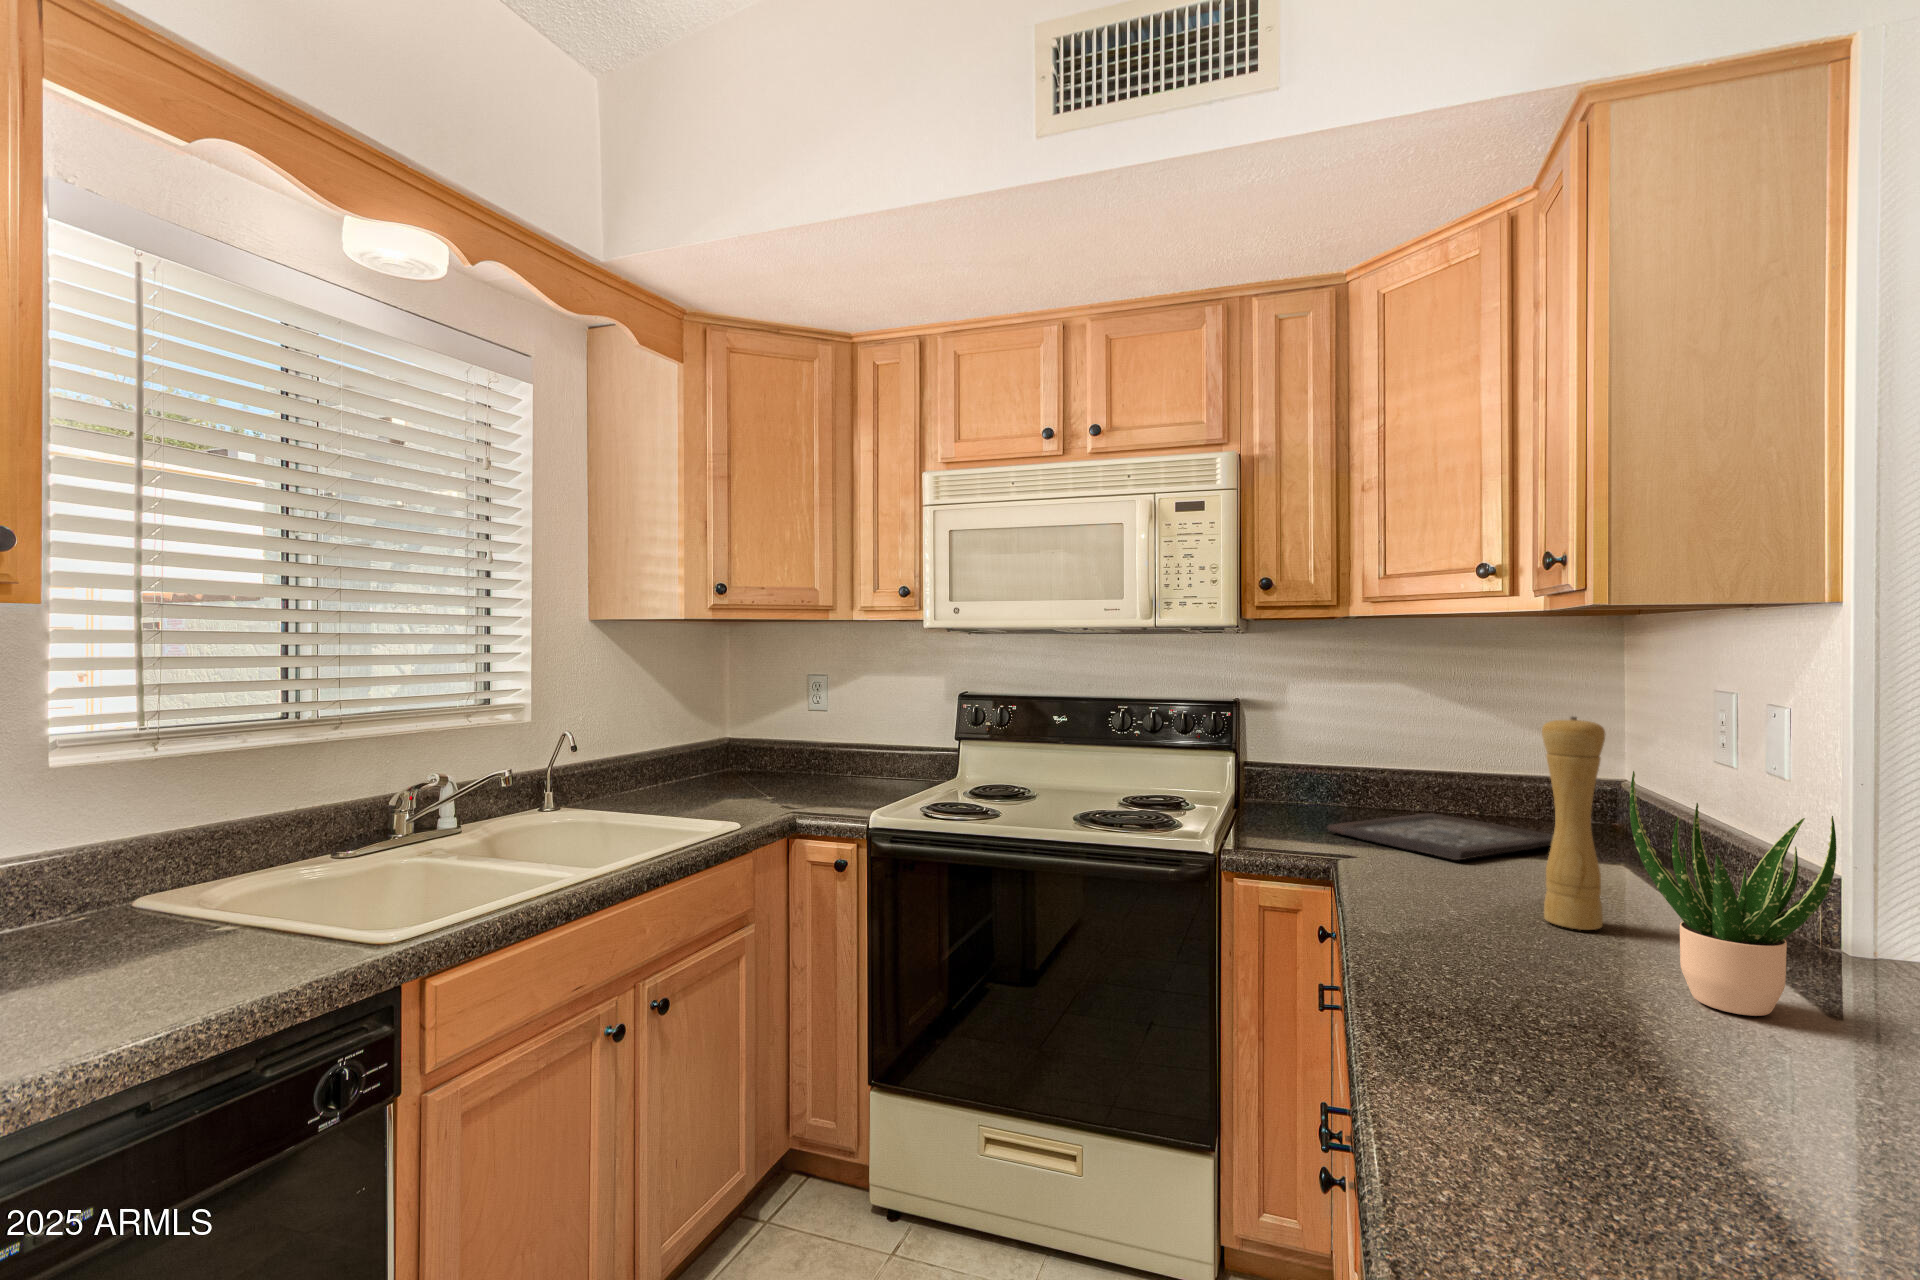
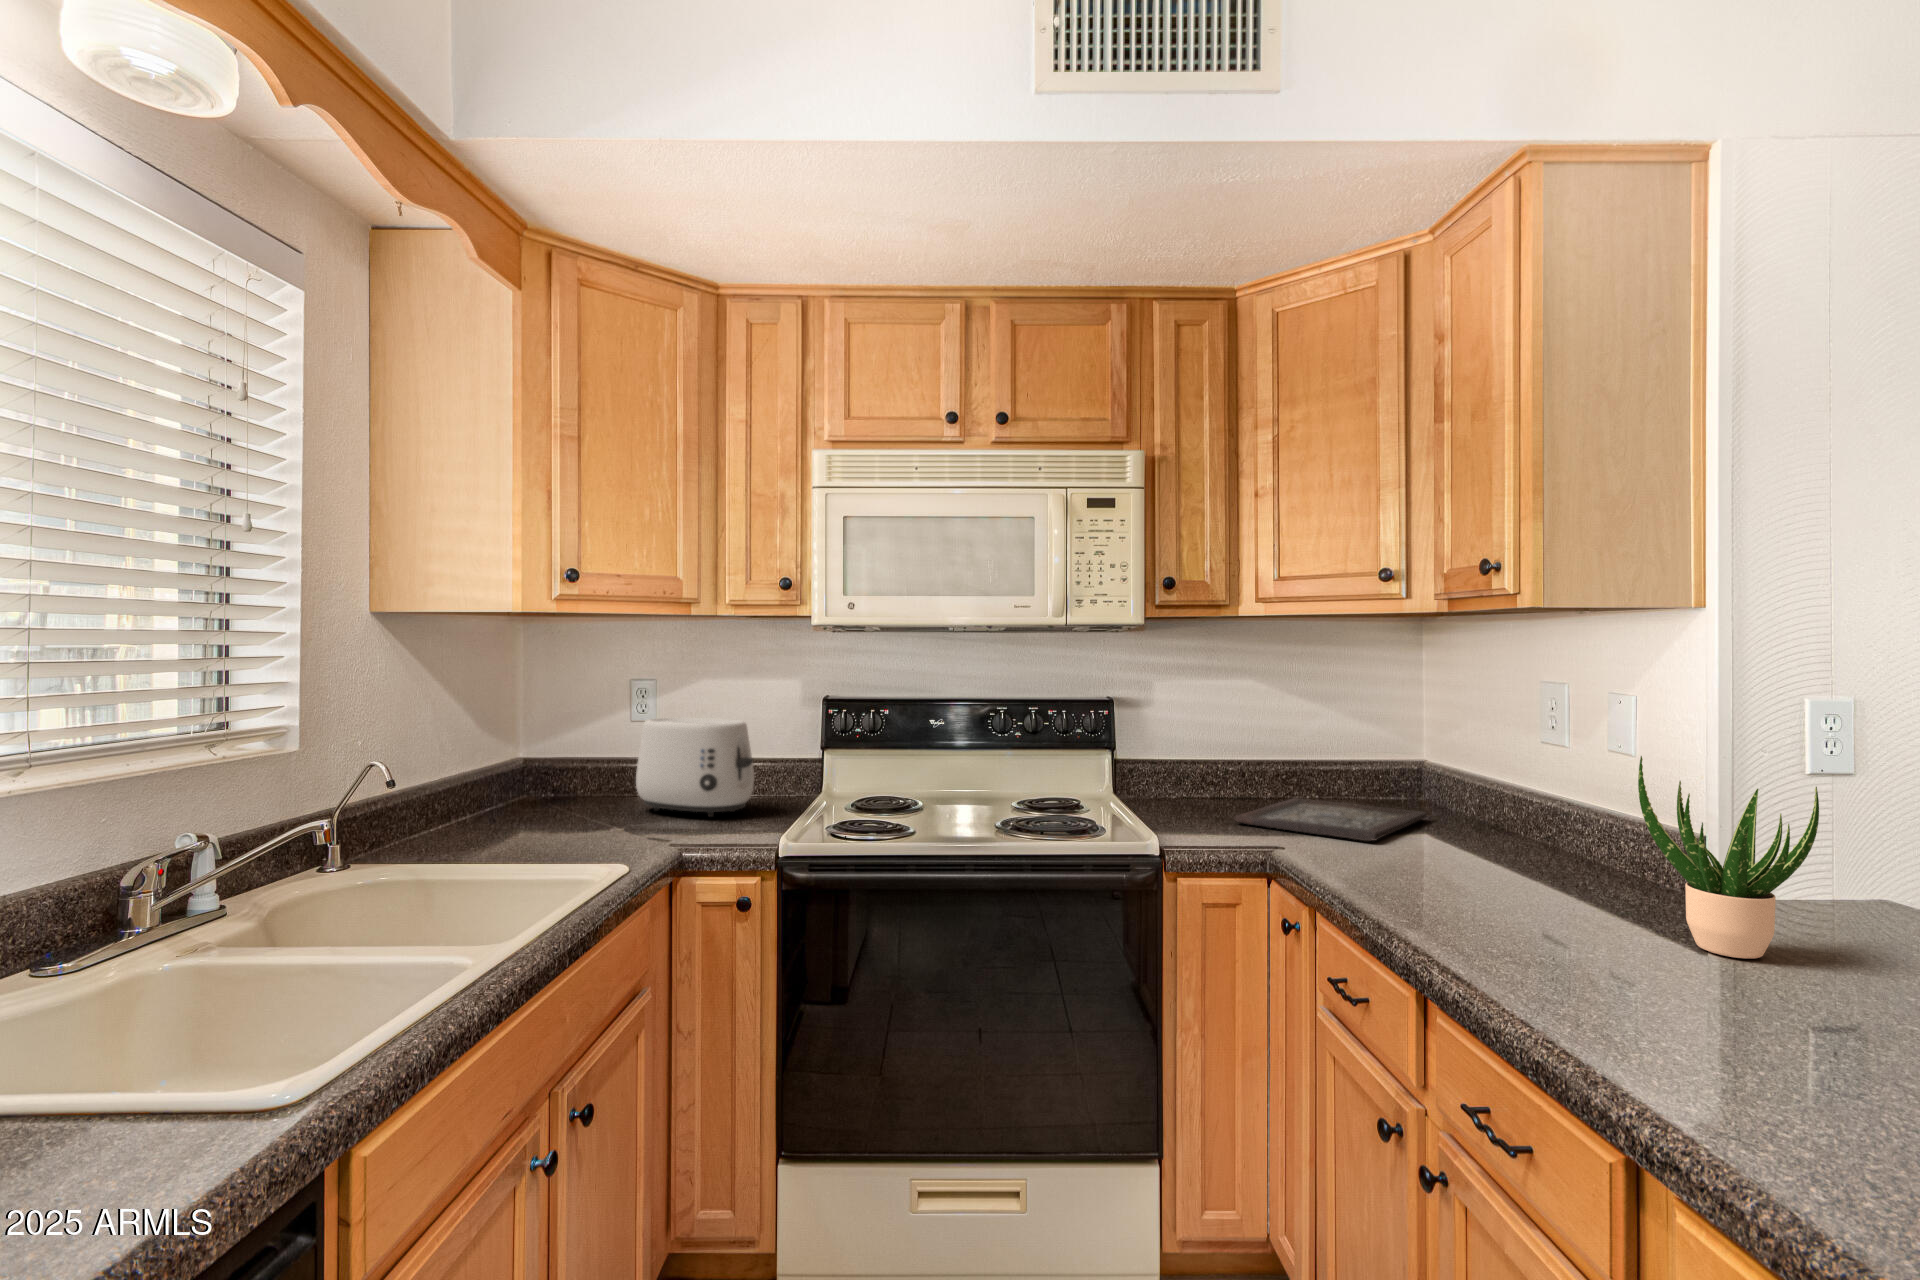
toaster: none [798,707,888,793] -> present [636,718,754,817]
pepper mill: present [1542,717,1605,930] -> none [1504,708,1558,897]

